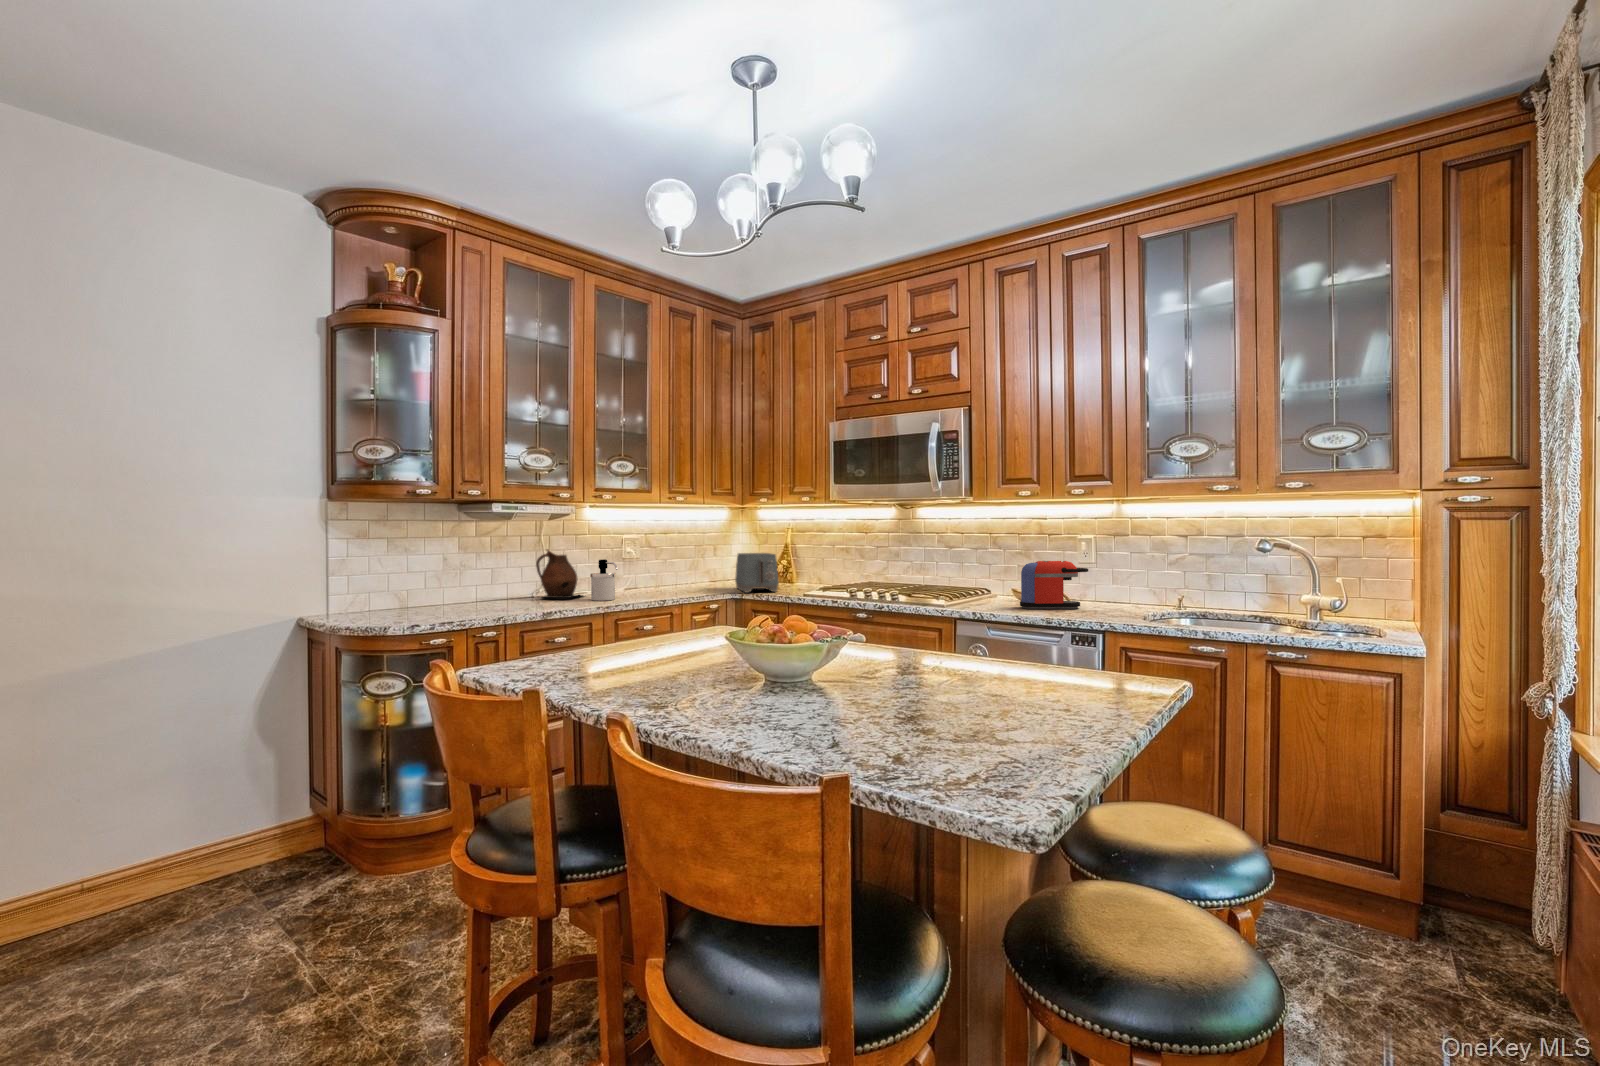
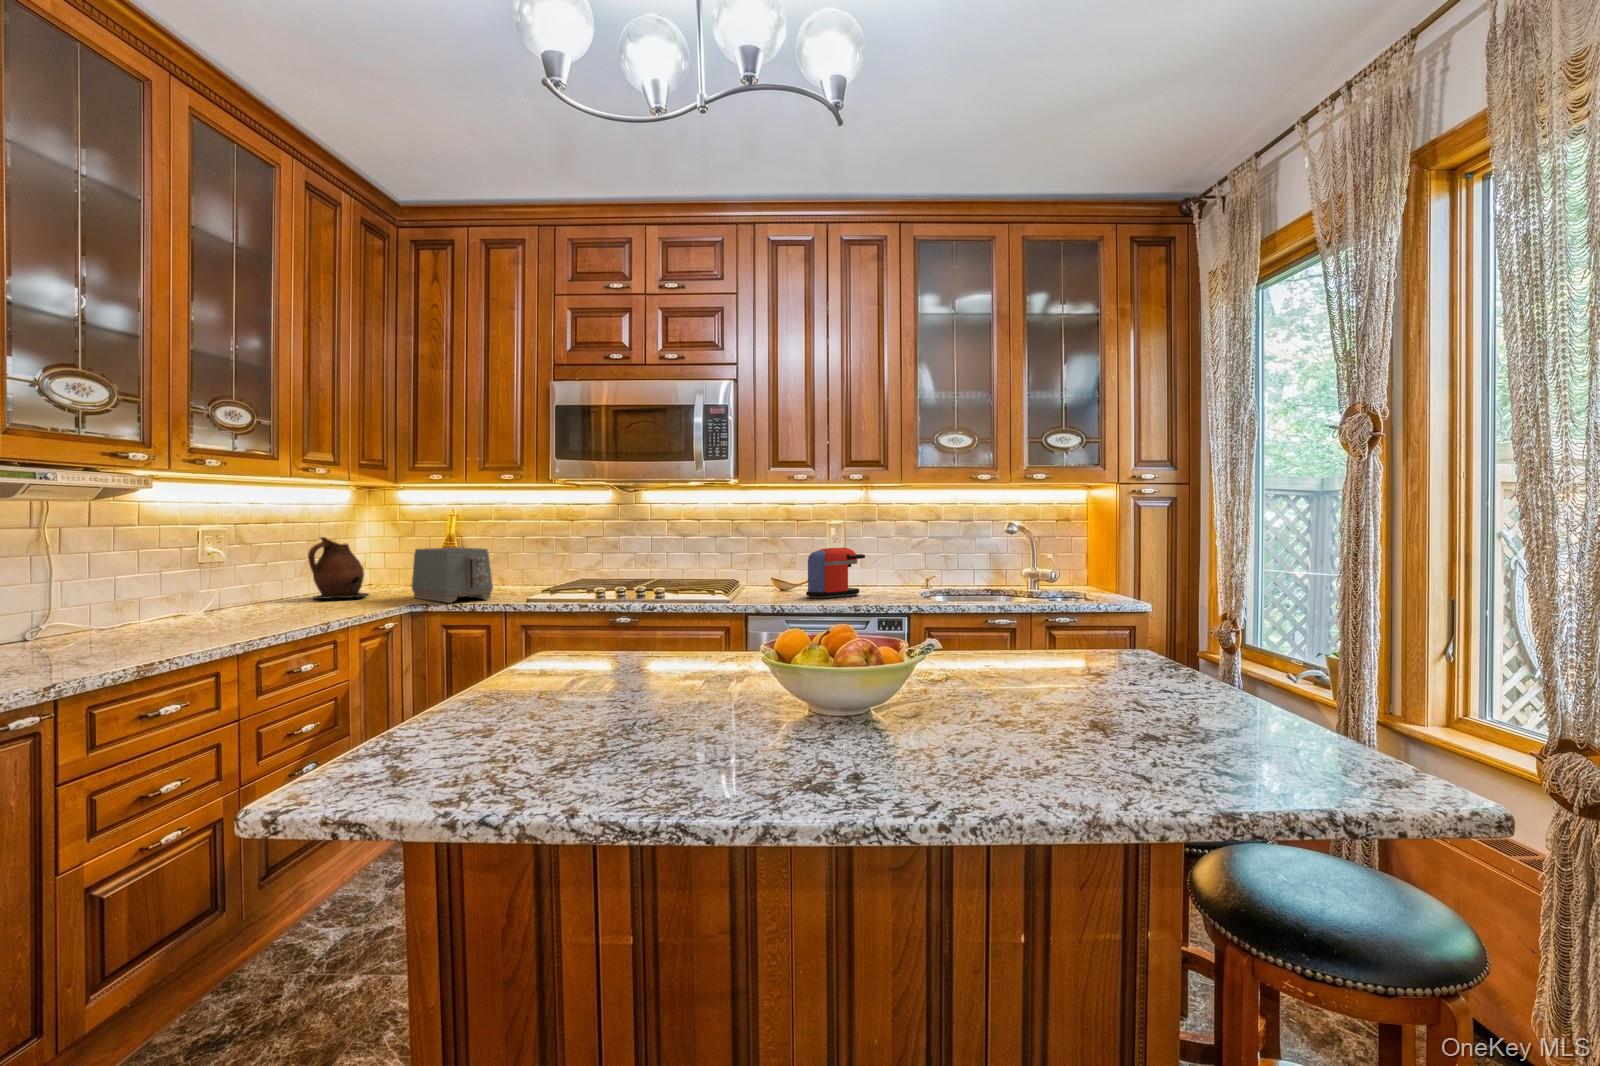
ceramic pitcher: present [536,549,578,598] -> present [308,537,368,599]
soap dispenser: present [590,560,618,601] -> none [190,565,256,634]

